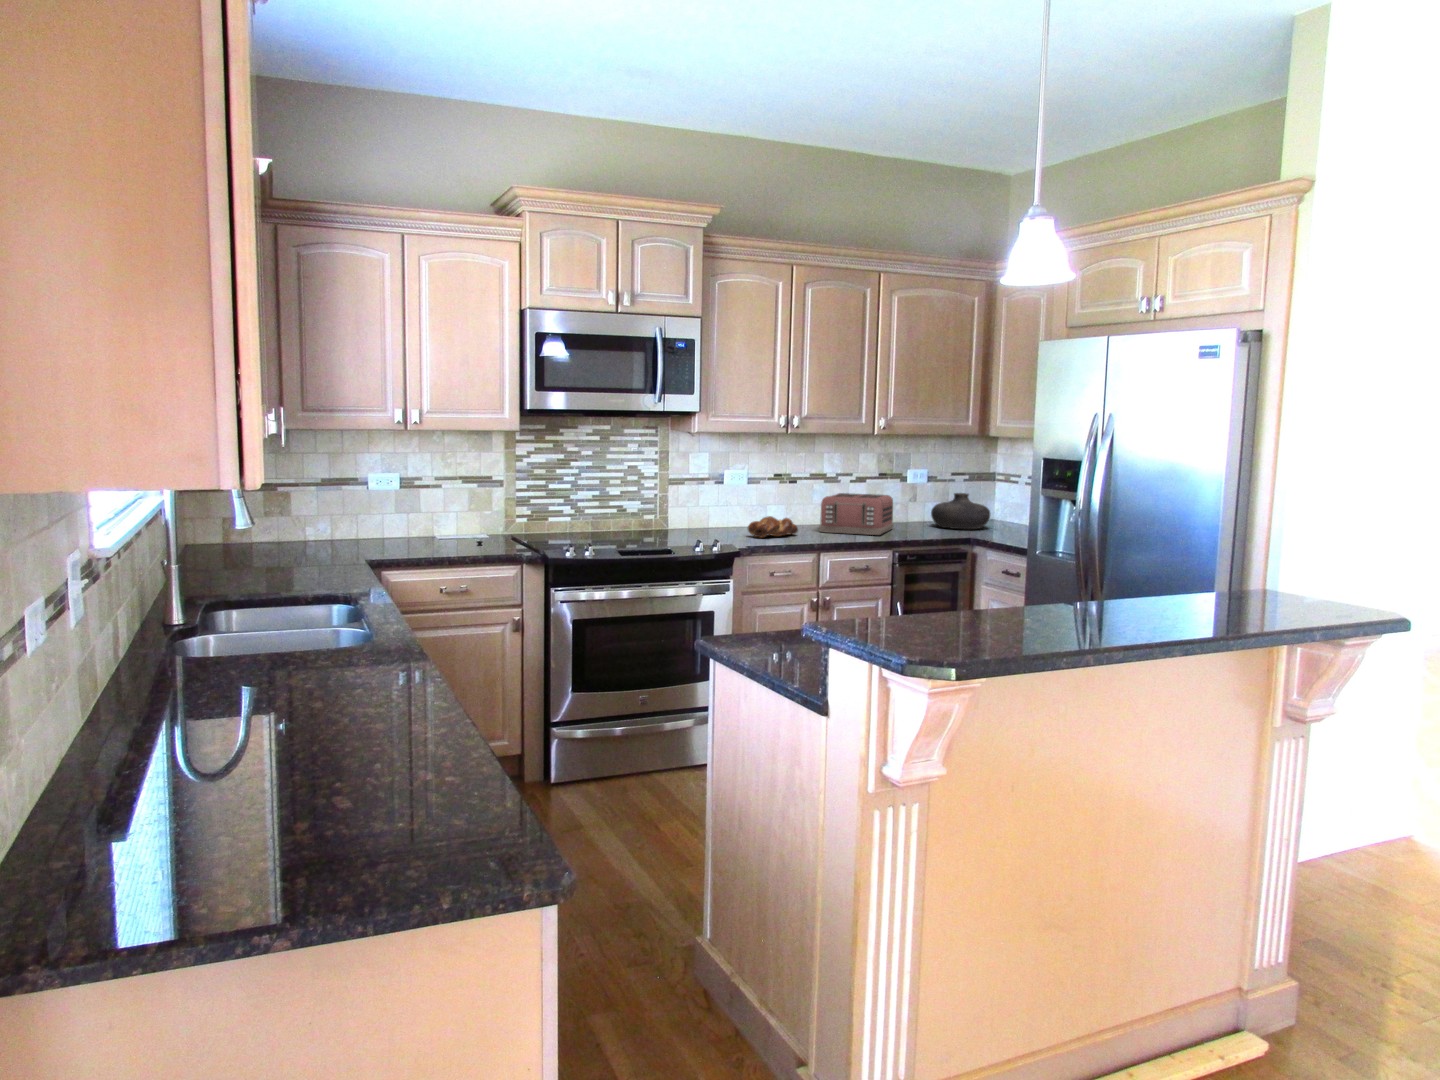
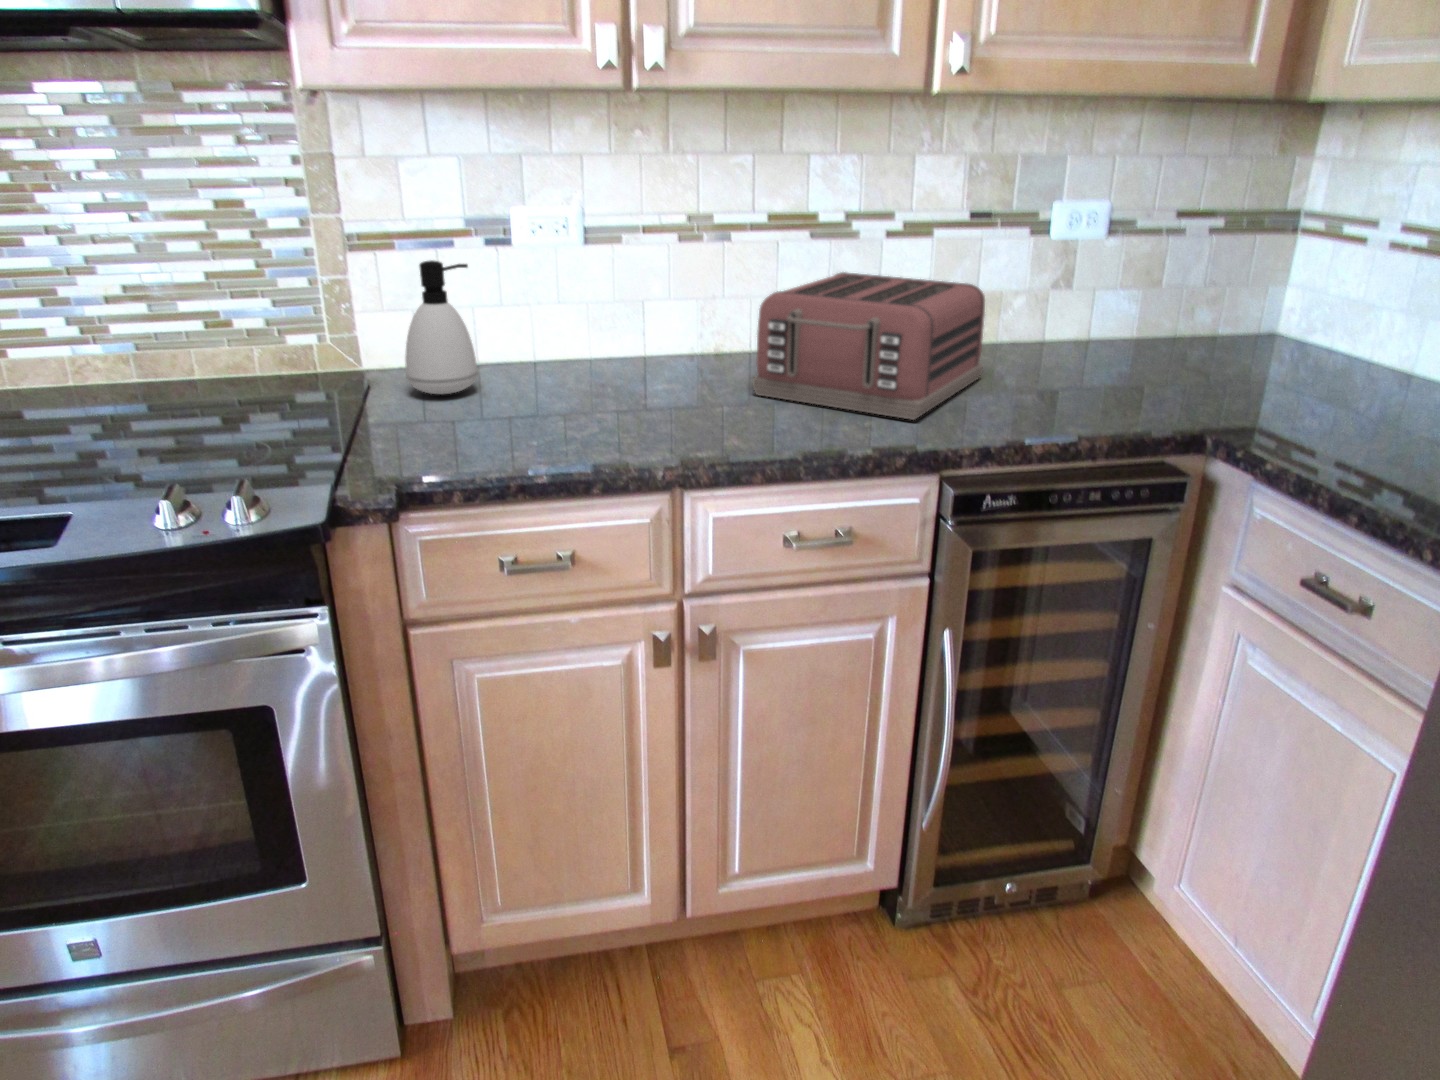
soap dispenser: none [699,486,724,532] -> present [405,260,478,394]
vase: present [931,493,990,529] -> none [1101,273,1276,386]
bread loaf: present [747,516,798,538] -> none [509,356,672,430]

